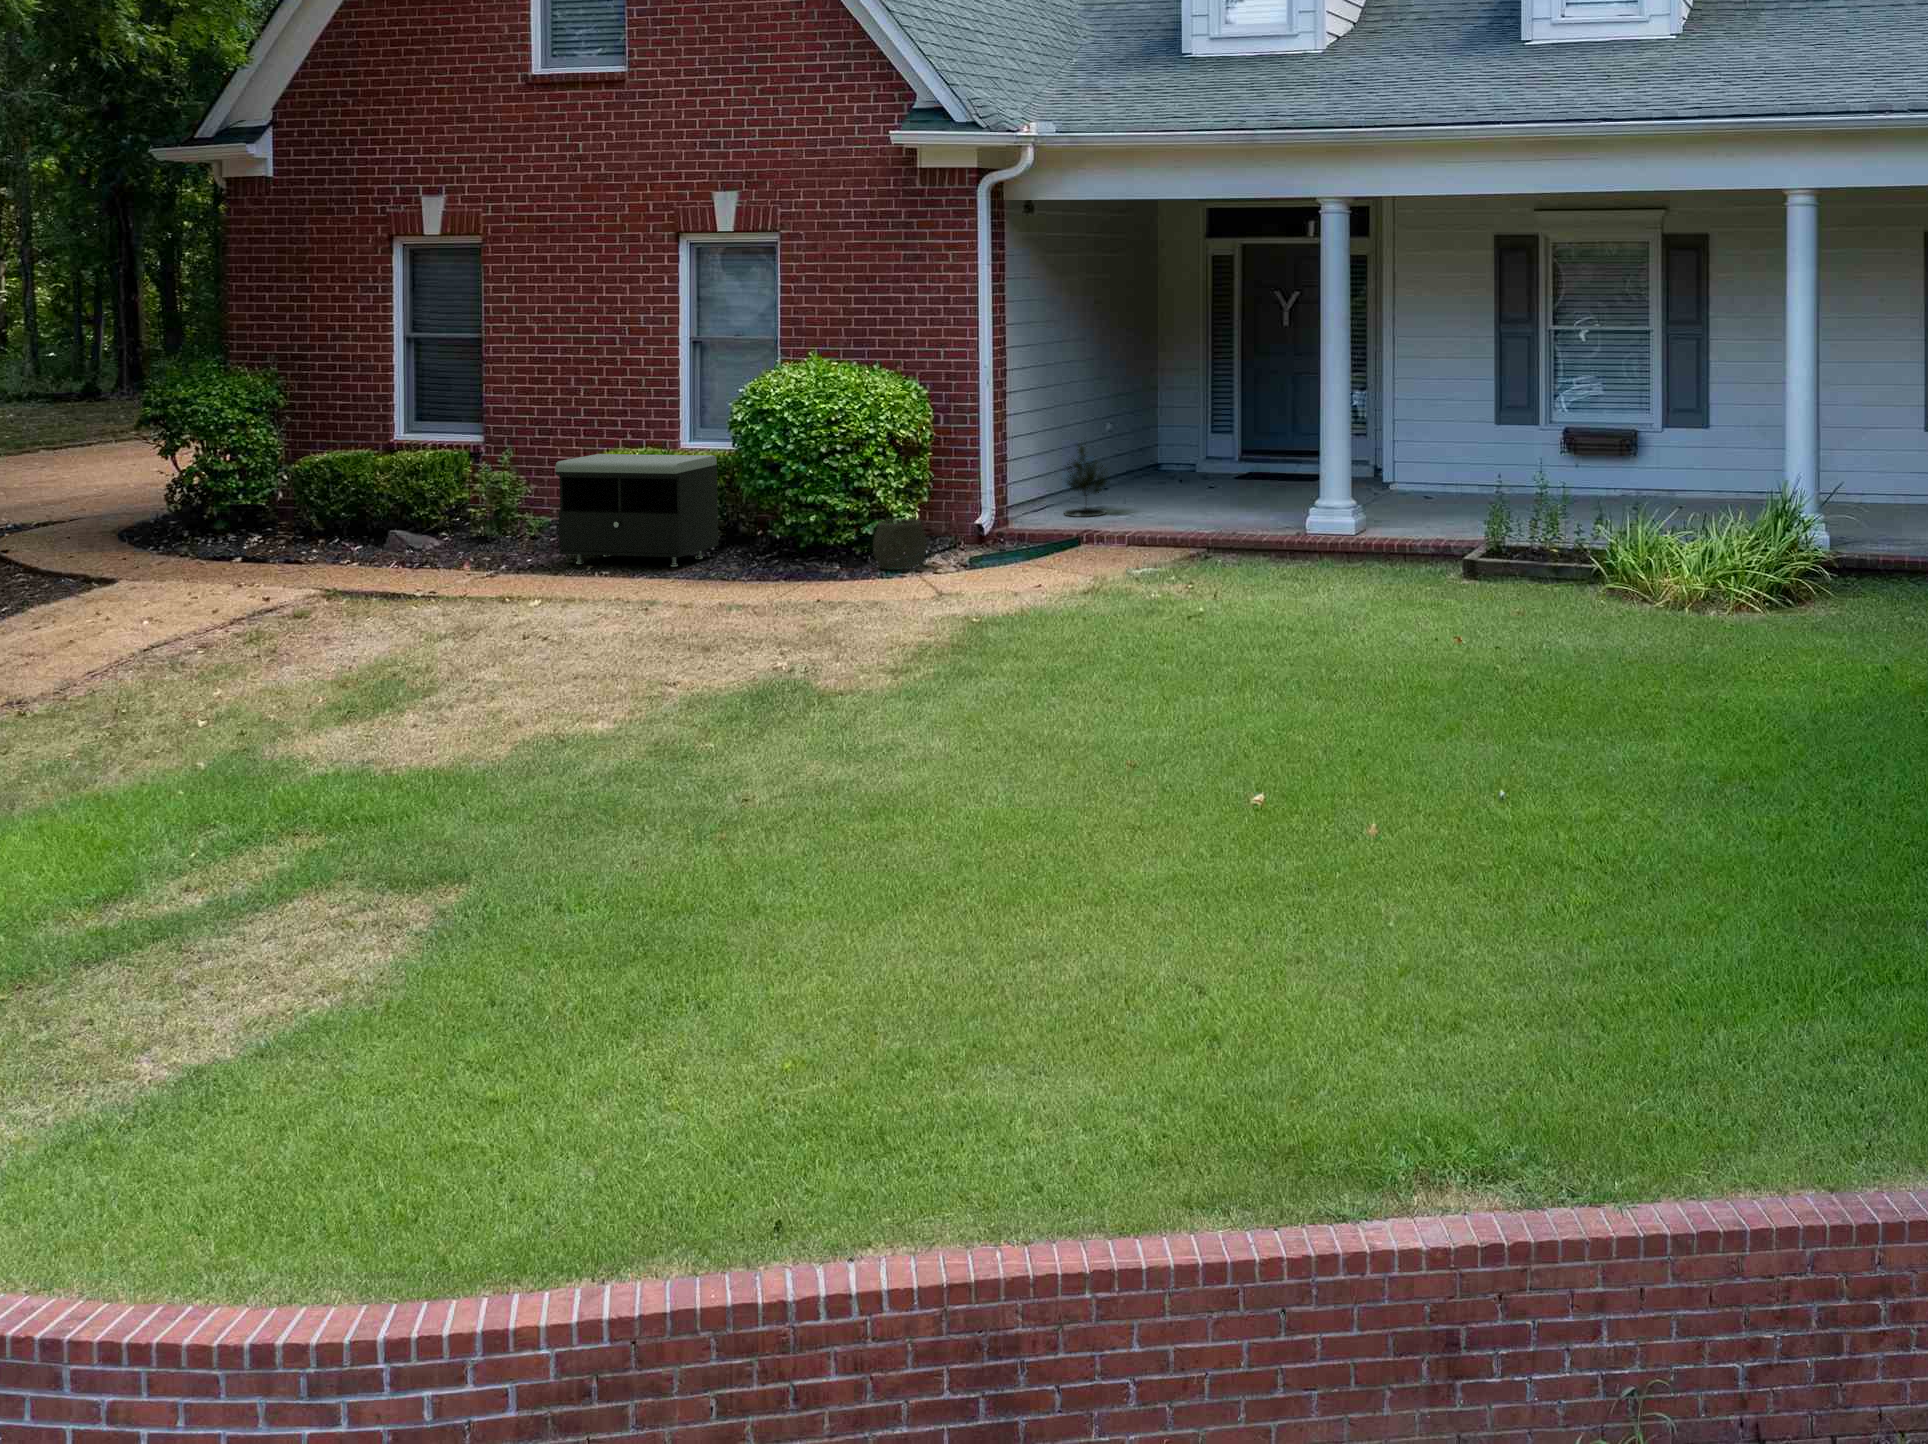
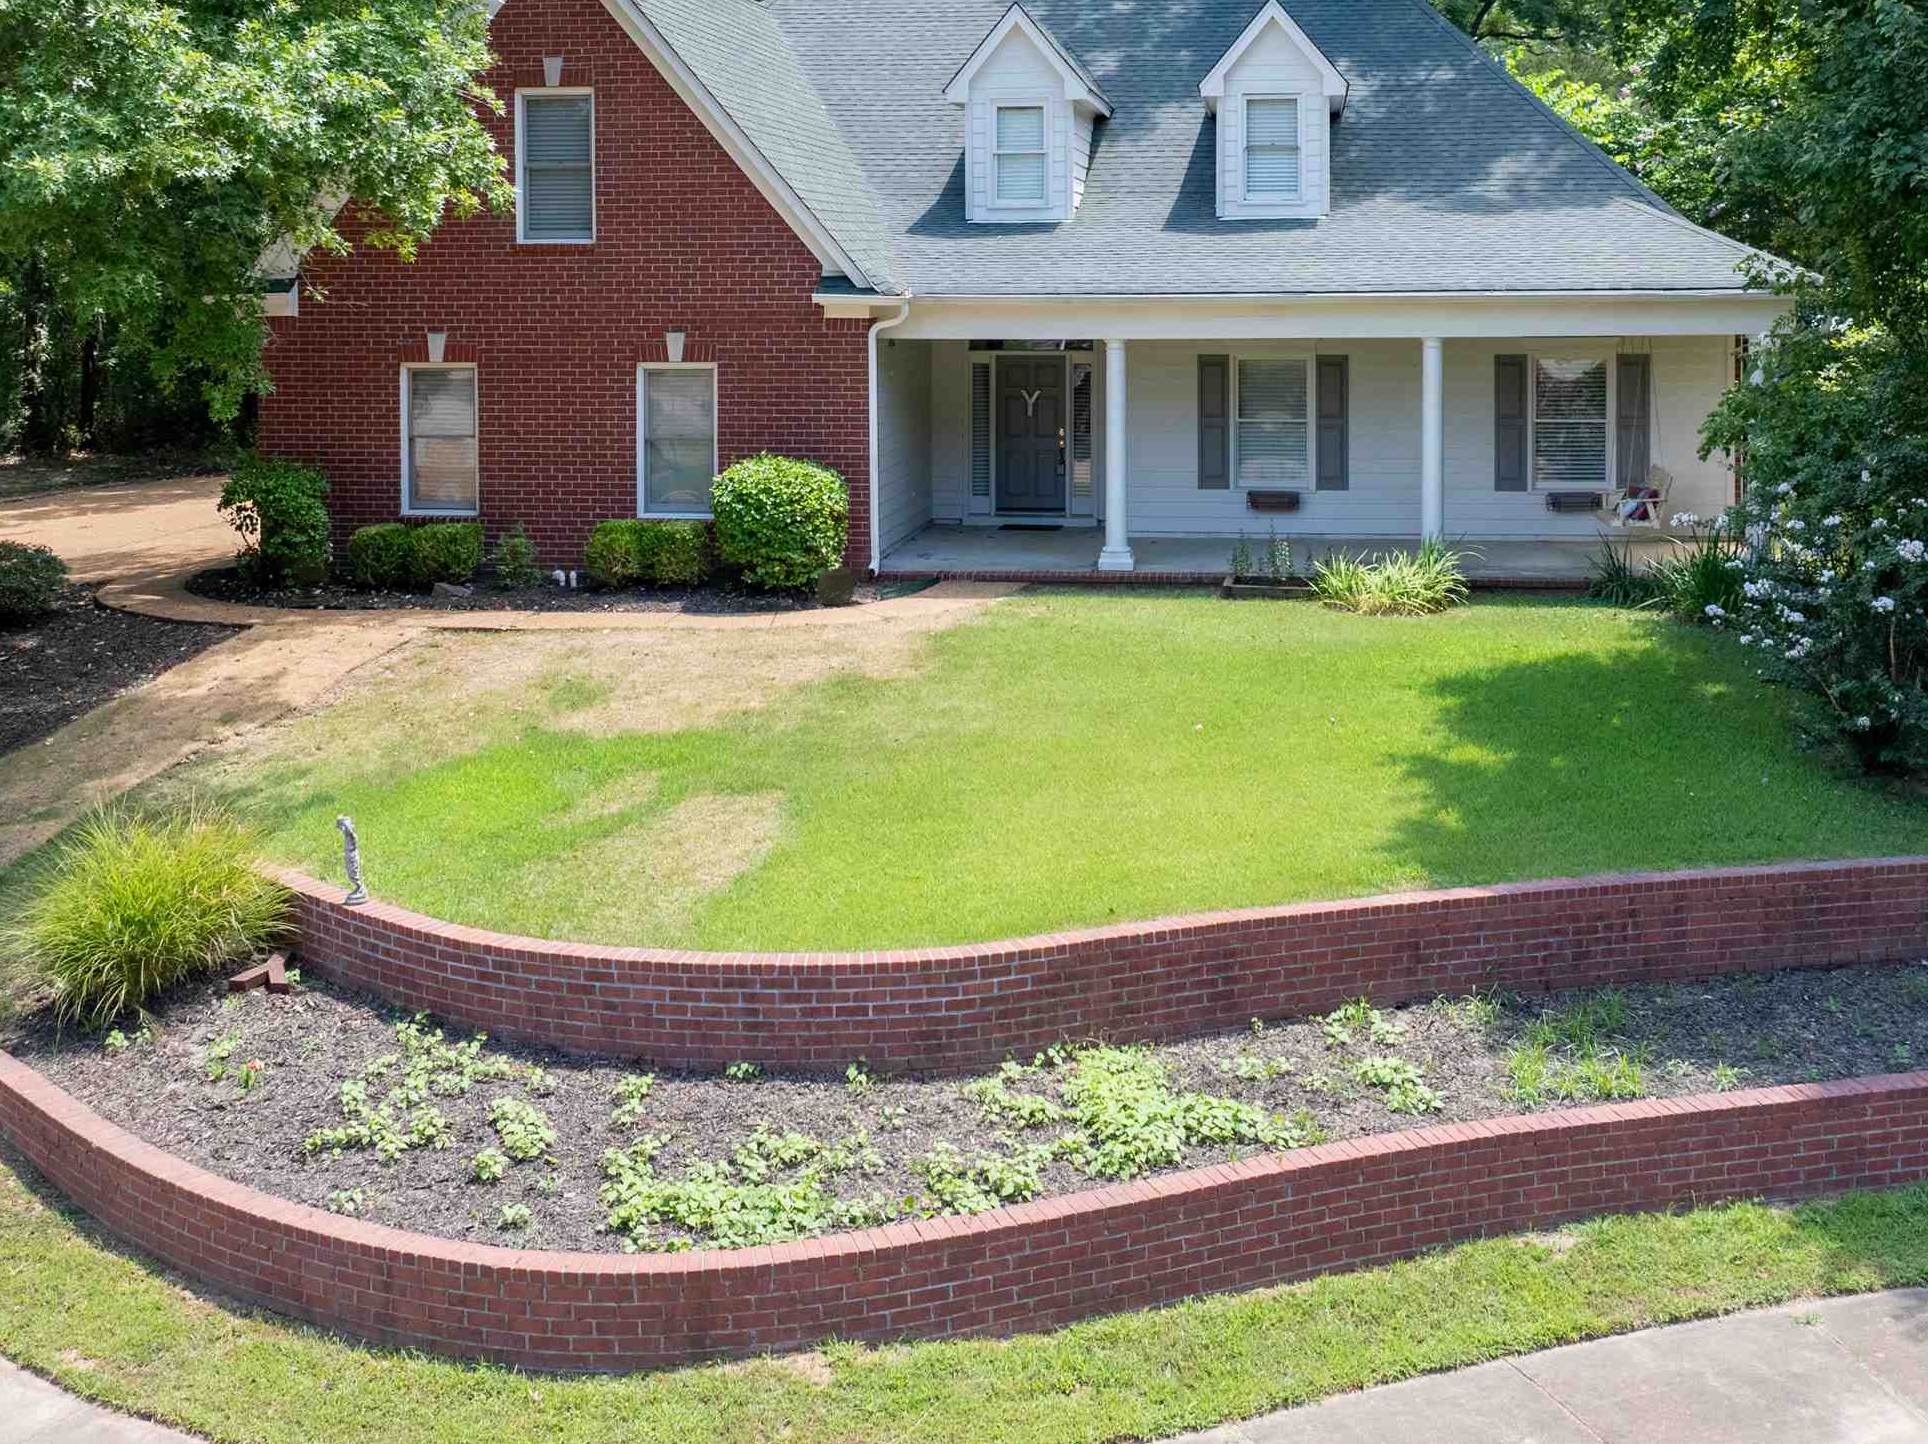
potted tree: present [1064,445,1109,517] -> present [293,540,328,602]
storage bench: present [555,454,719,567] -> none [581,527,692,607]

